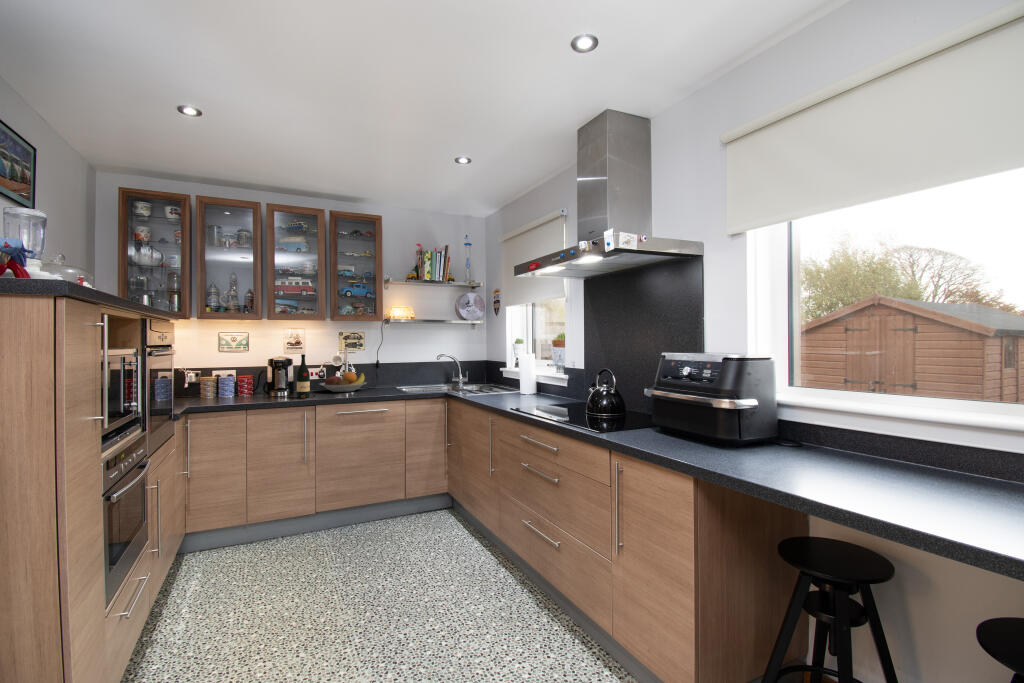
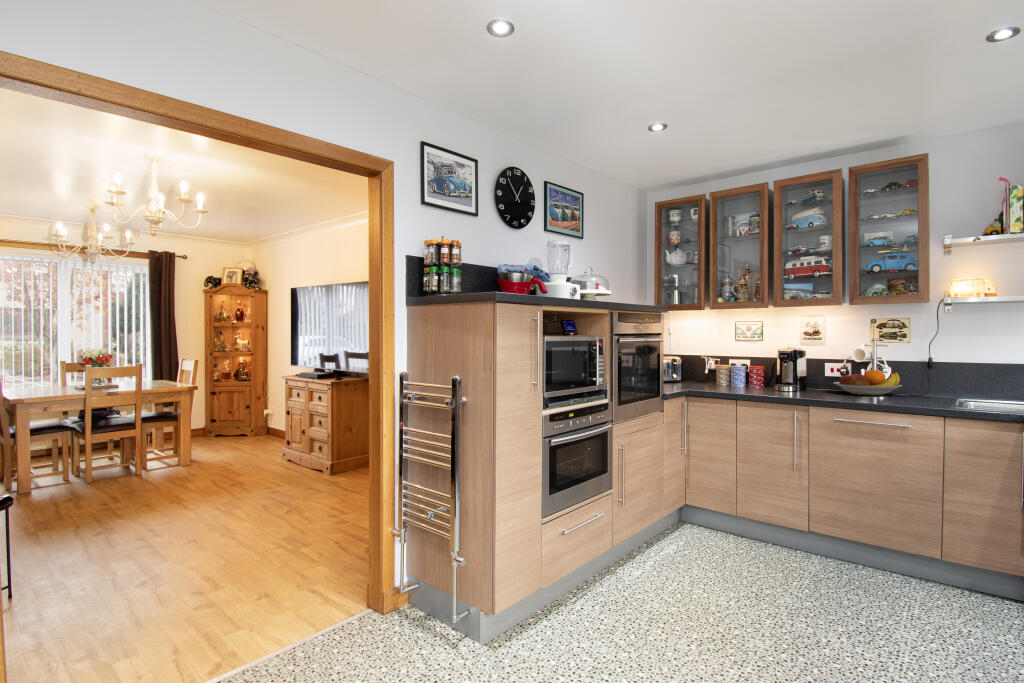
wine bottle: present [297,354,316,398] -> none [792,345,813,396]

